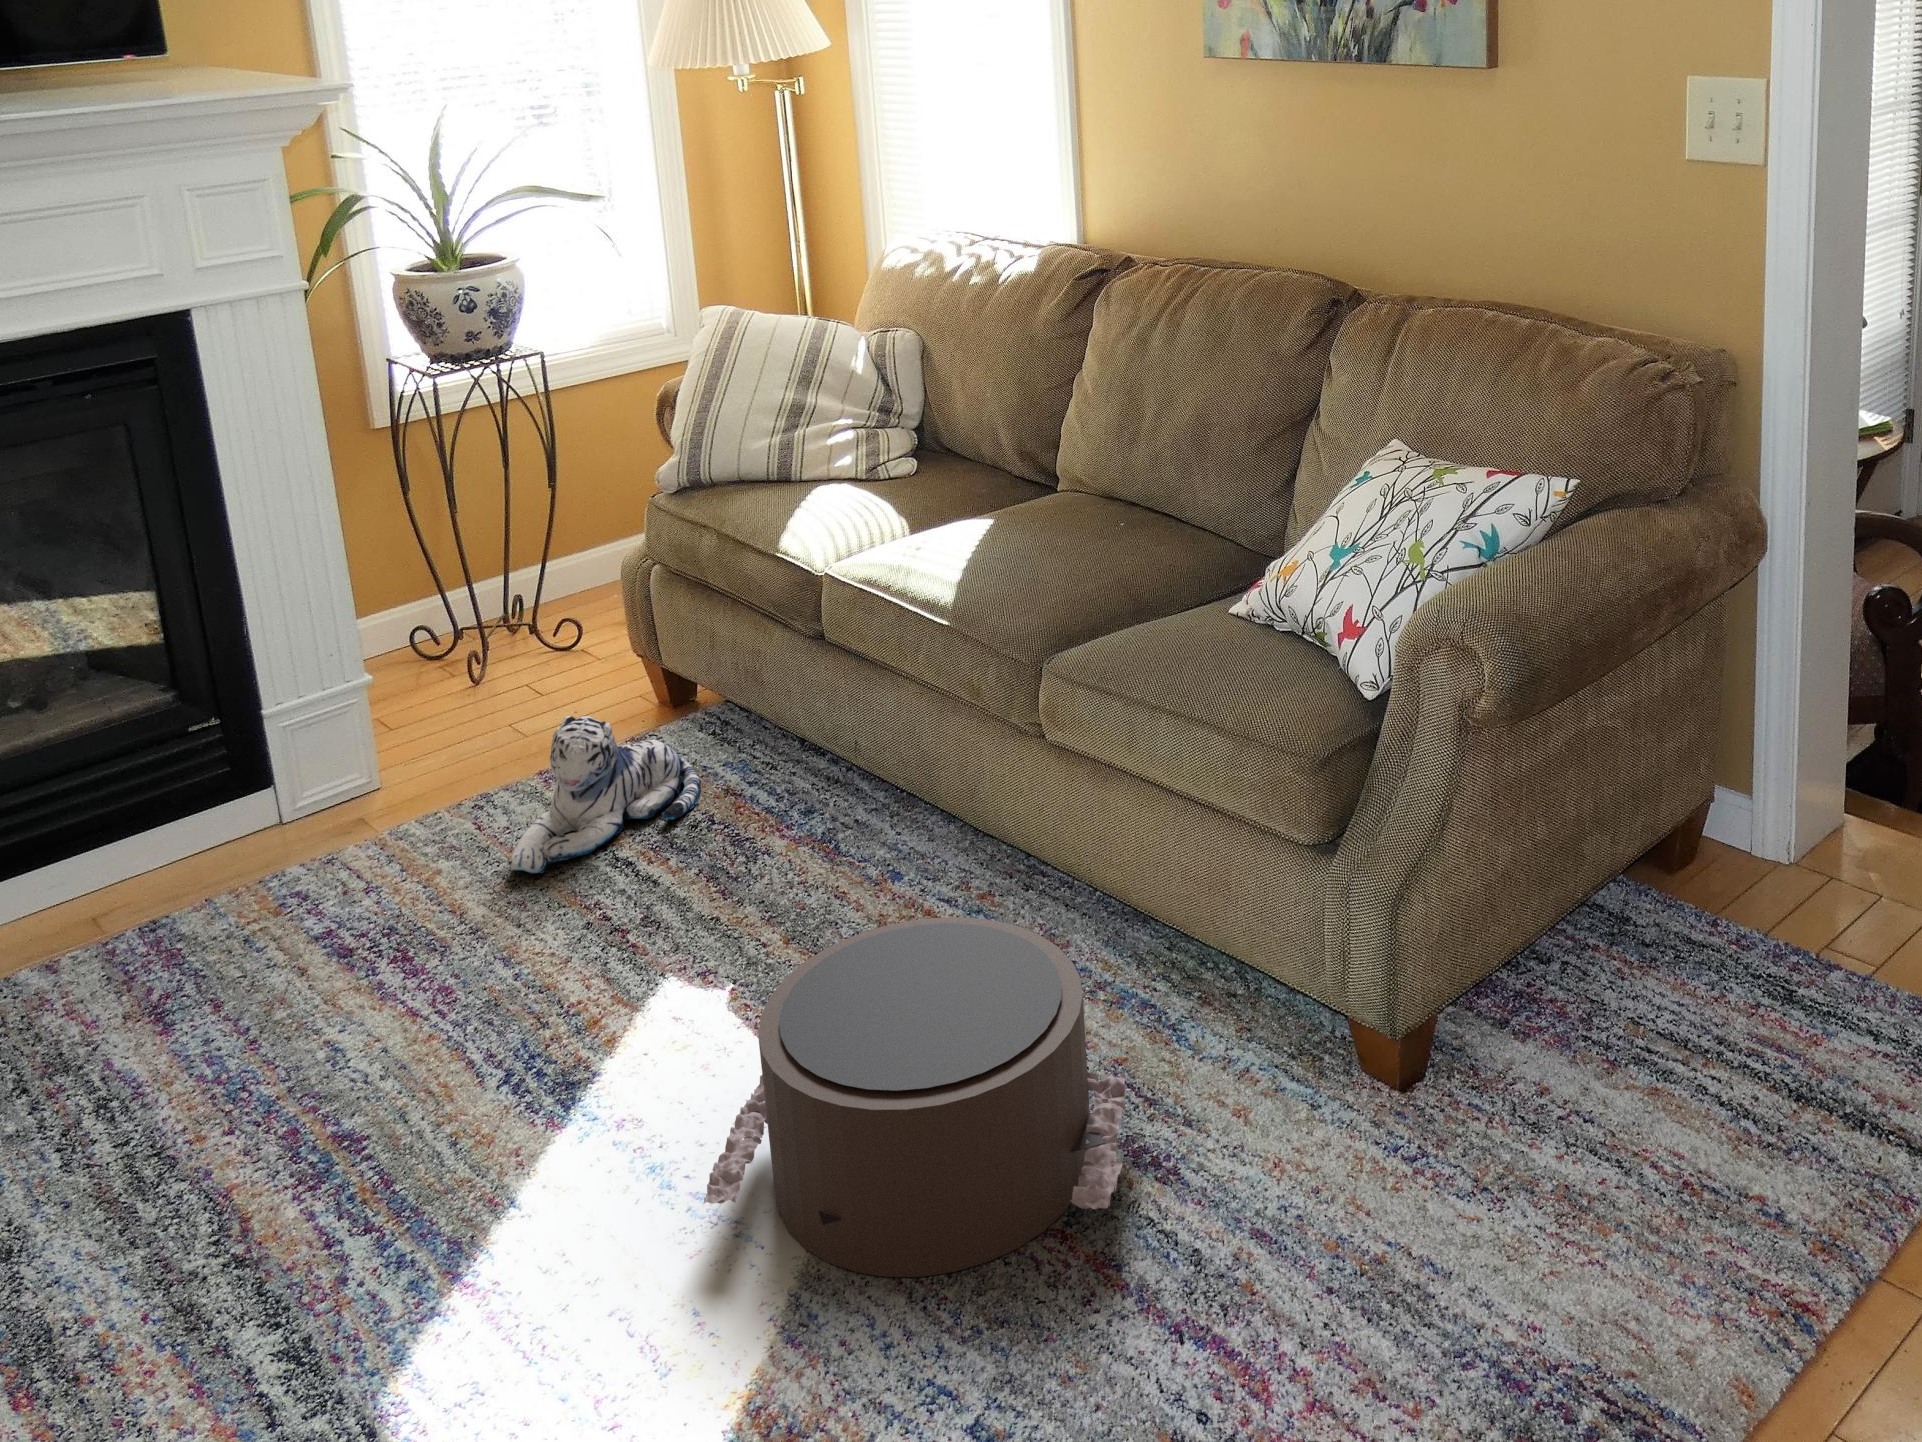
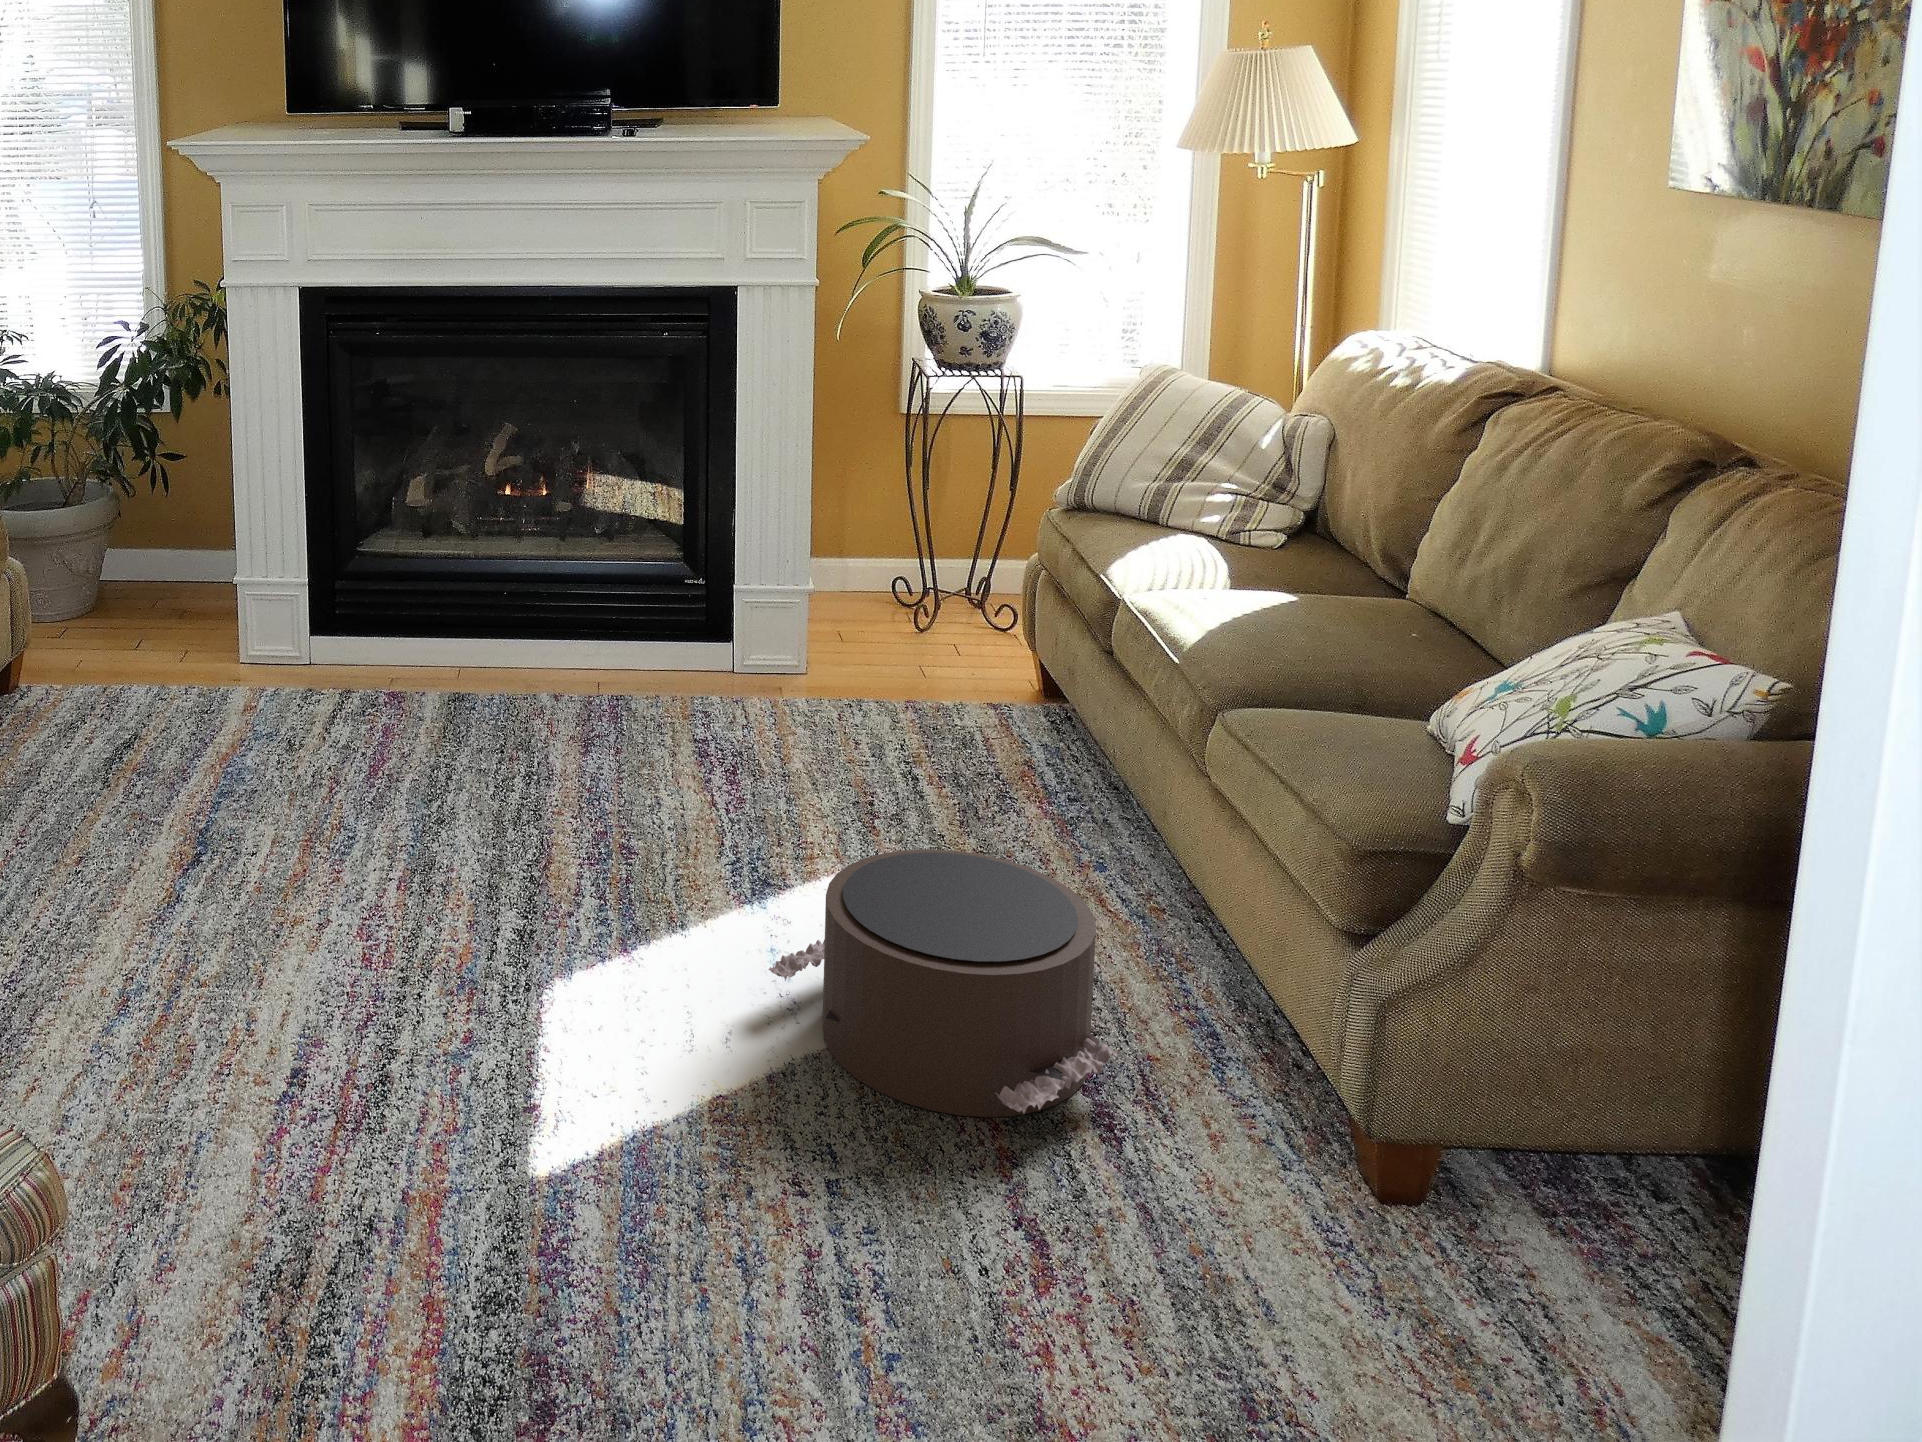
plush toy: present [510,716,701,873] -> none [834,652,1016,766]

